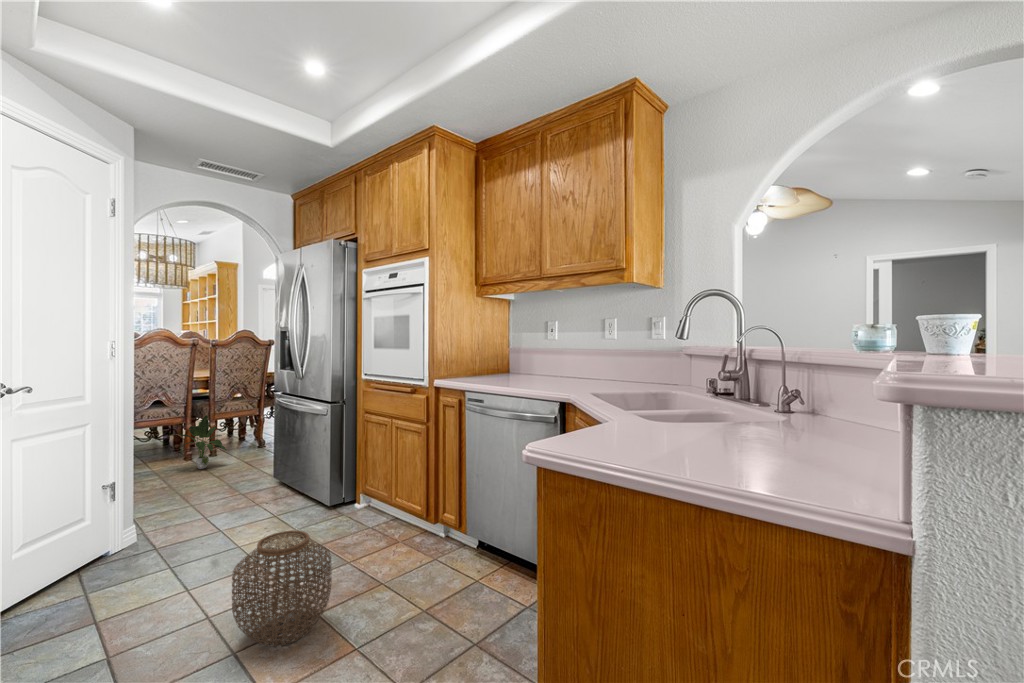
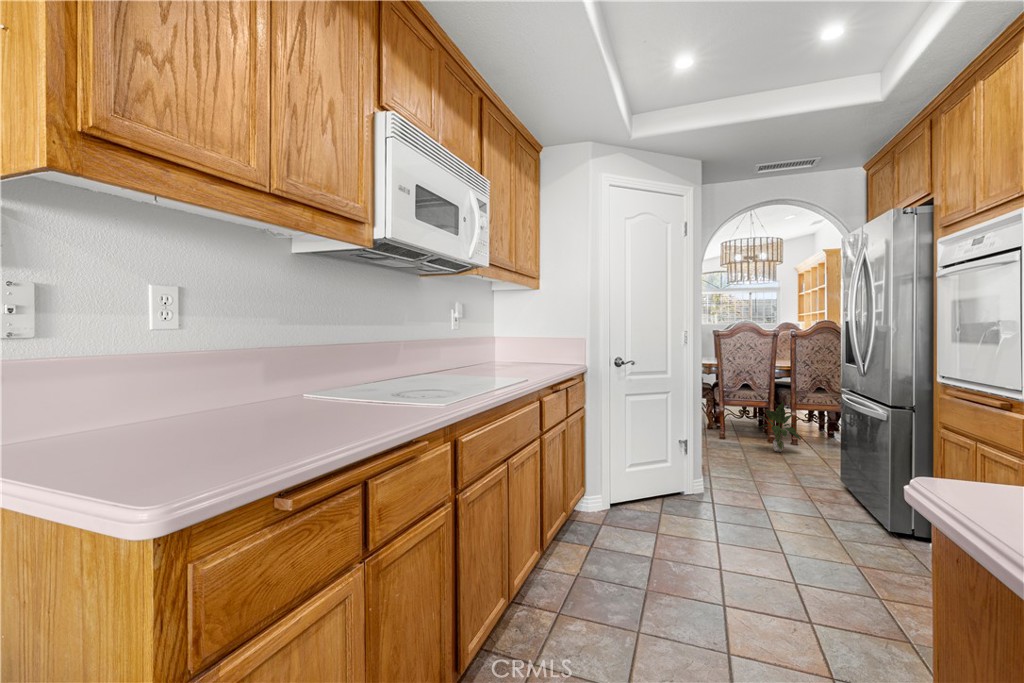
woven basket: present [232,531,331,647] -> none [725,519,824,630]

